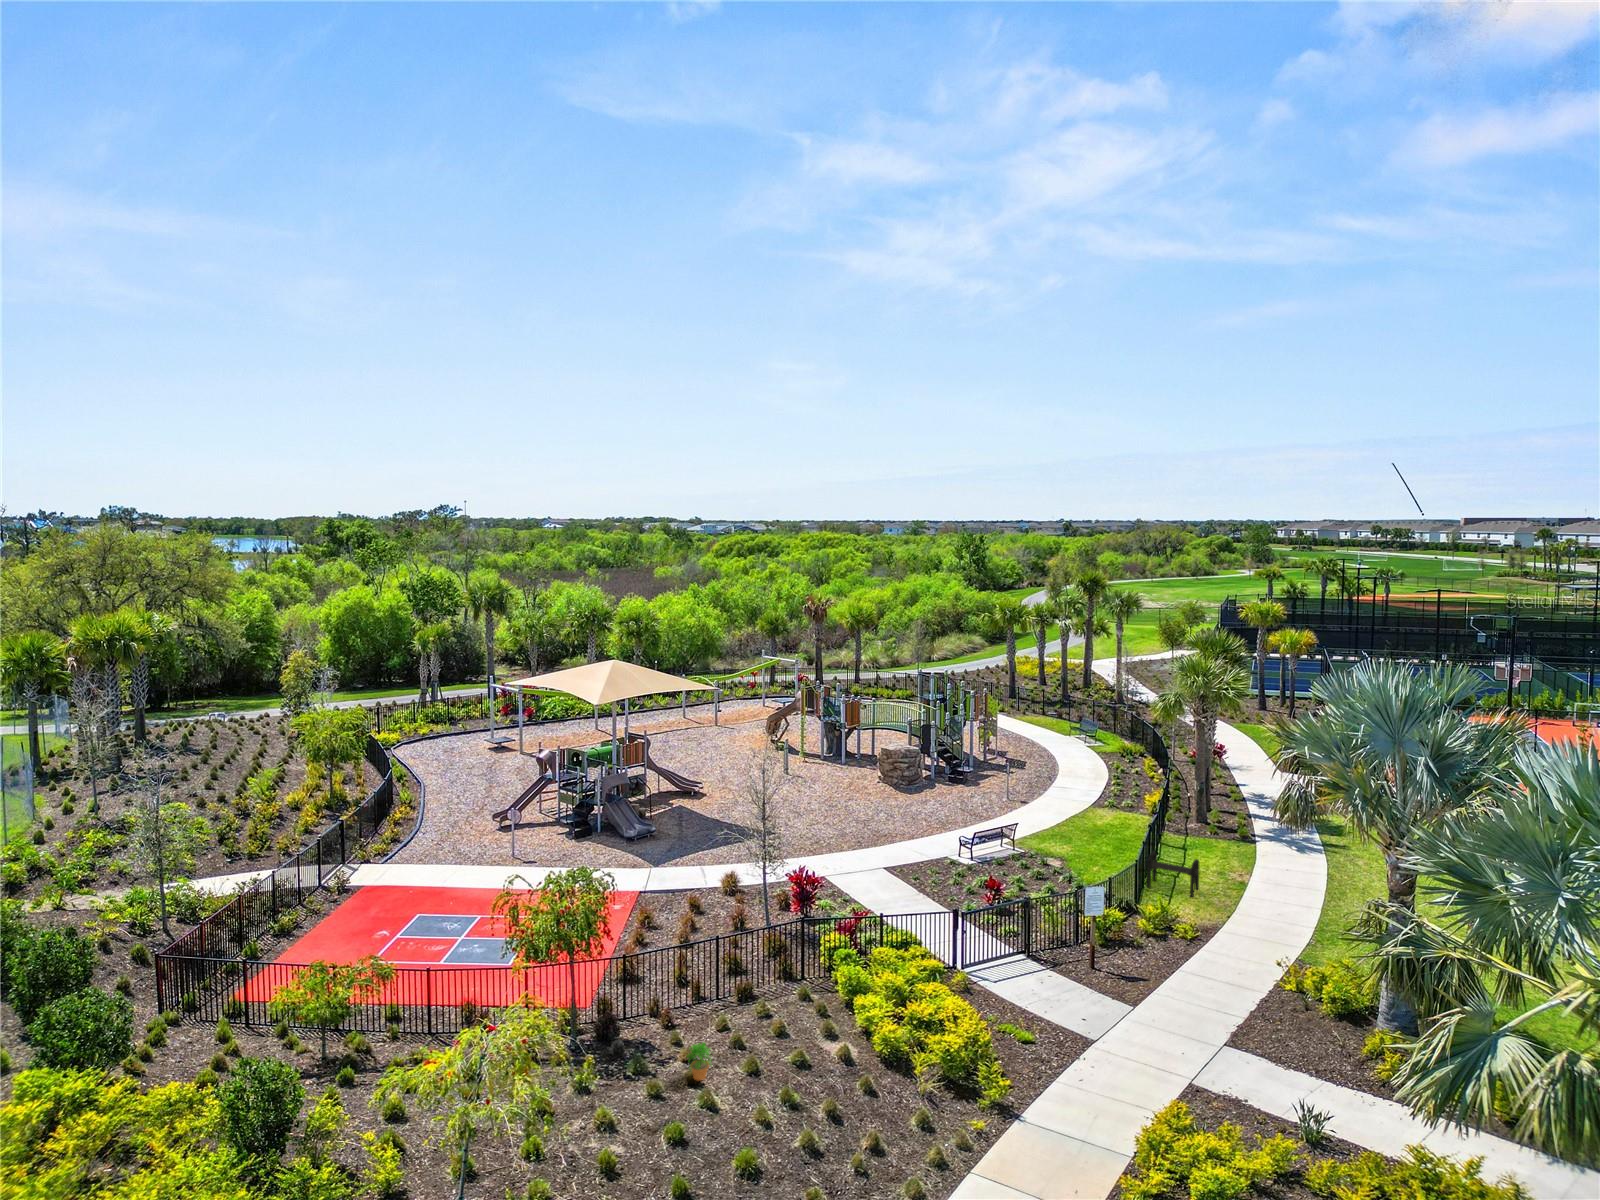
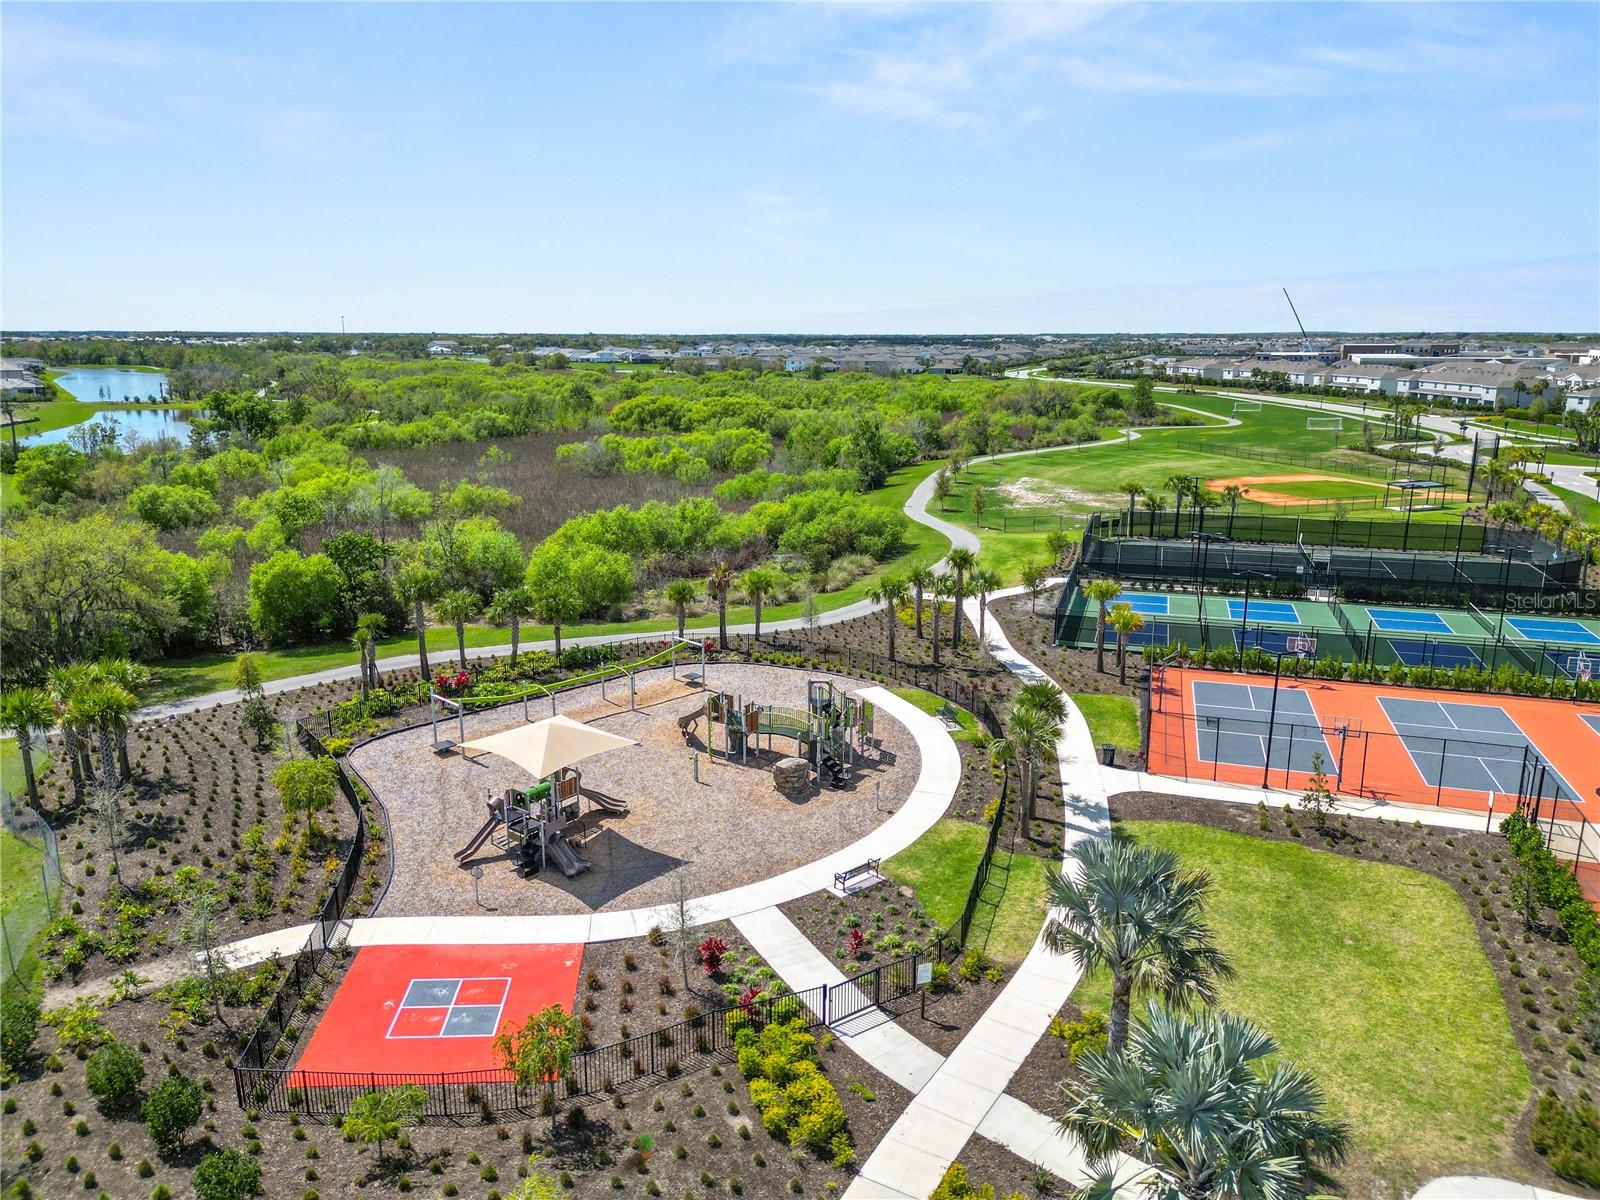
bench: present [1147,852,1199,897] -> none [972,894,1011,932]

